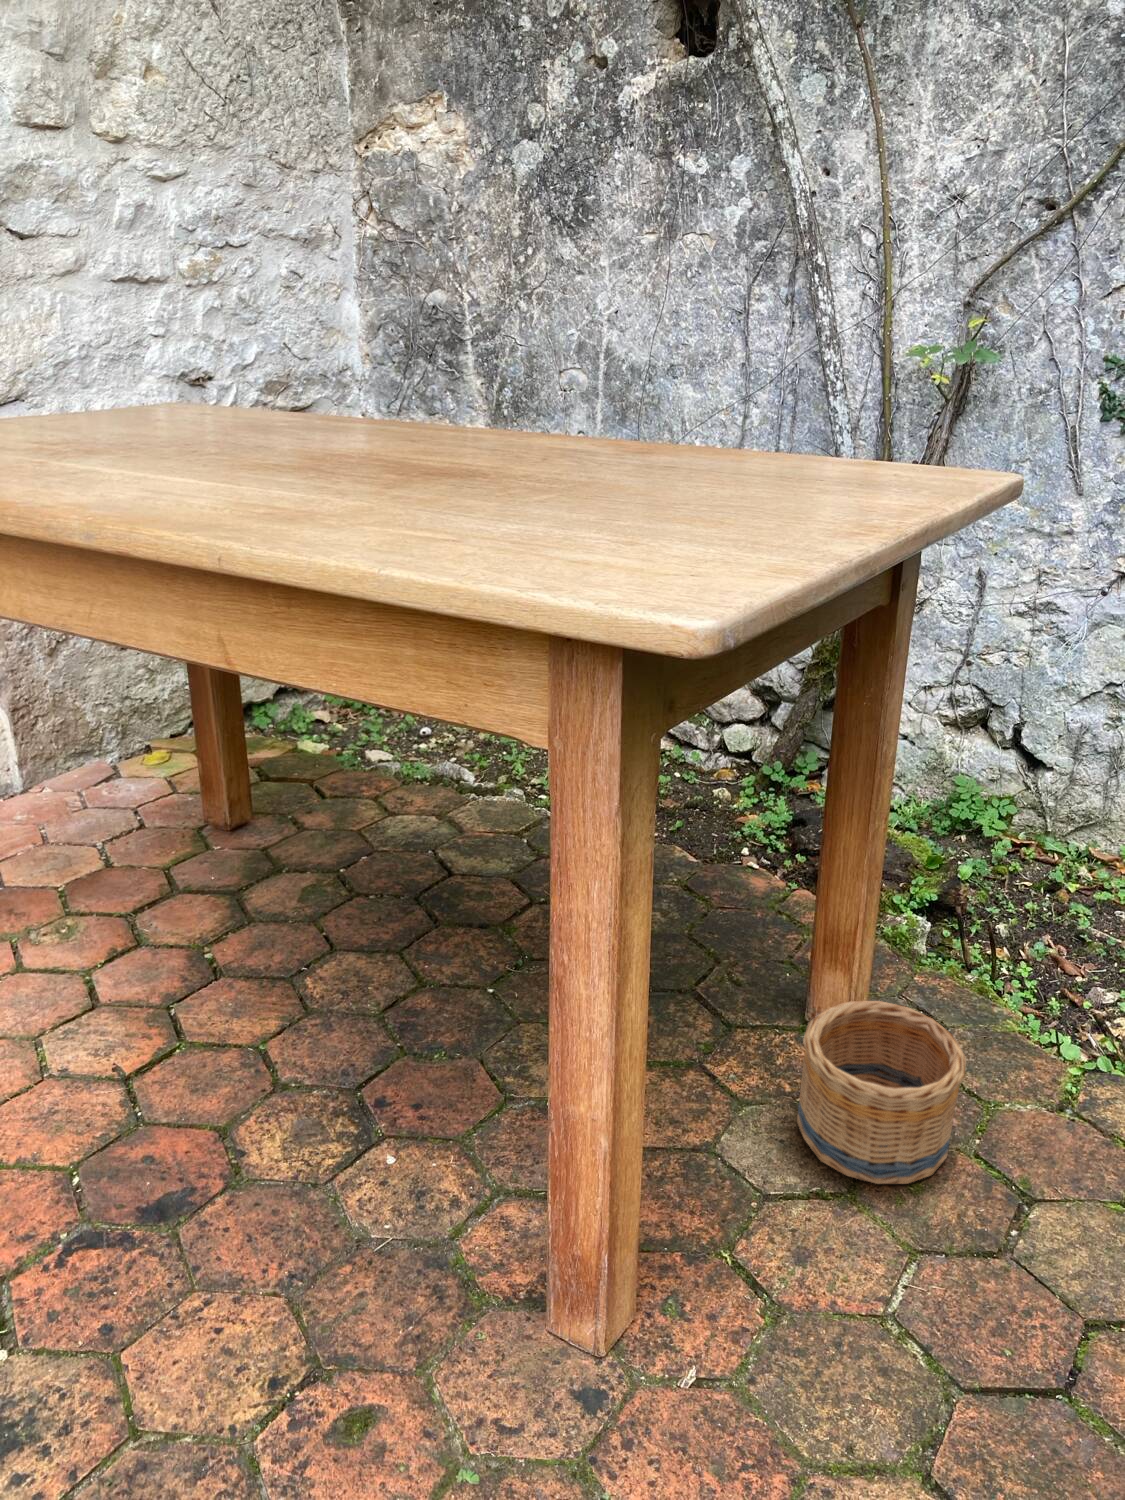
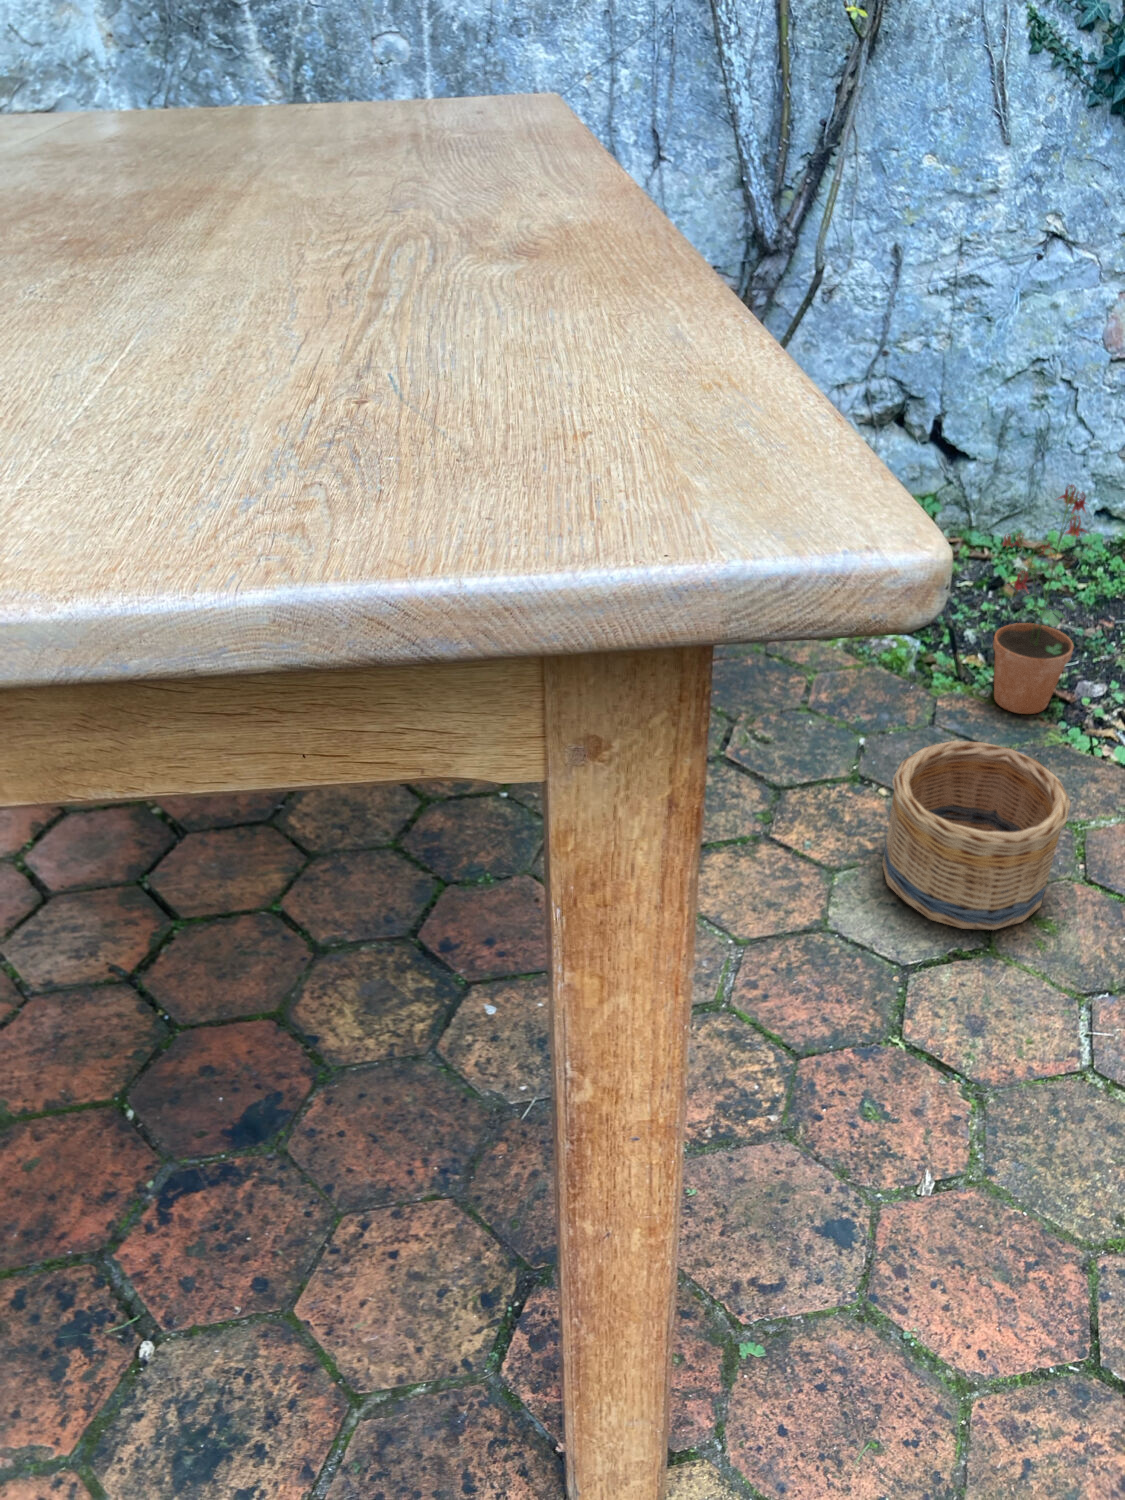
potted plant: none [991,794,1089,1007] -> present [993,485,1088,714]

